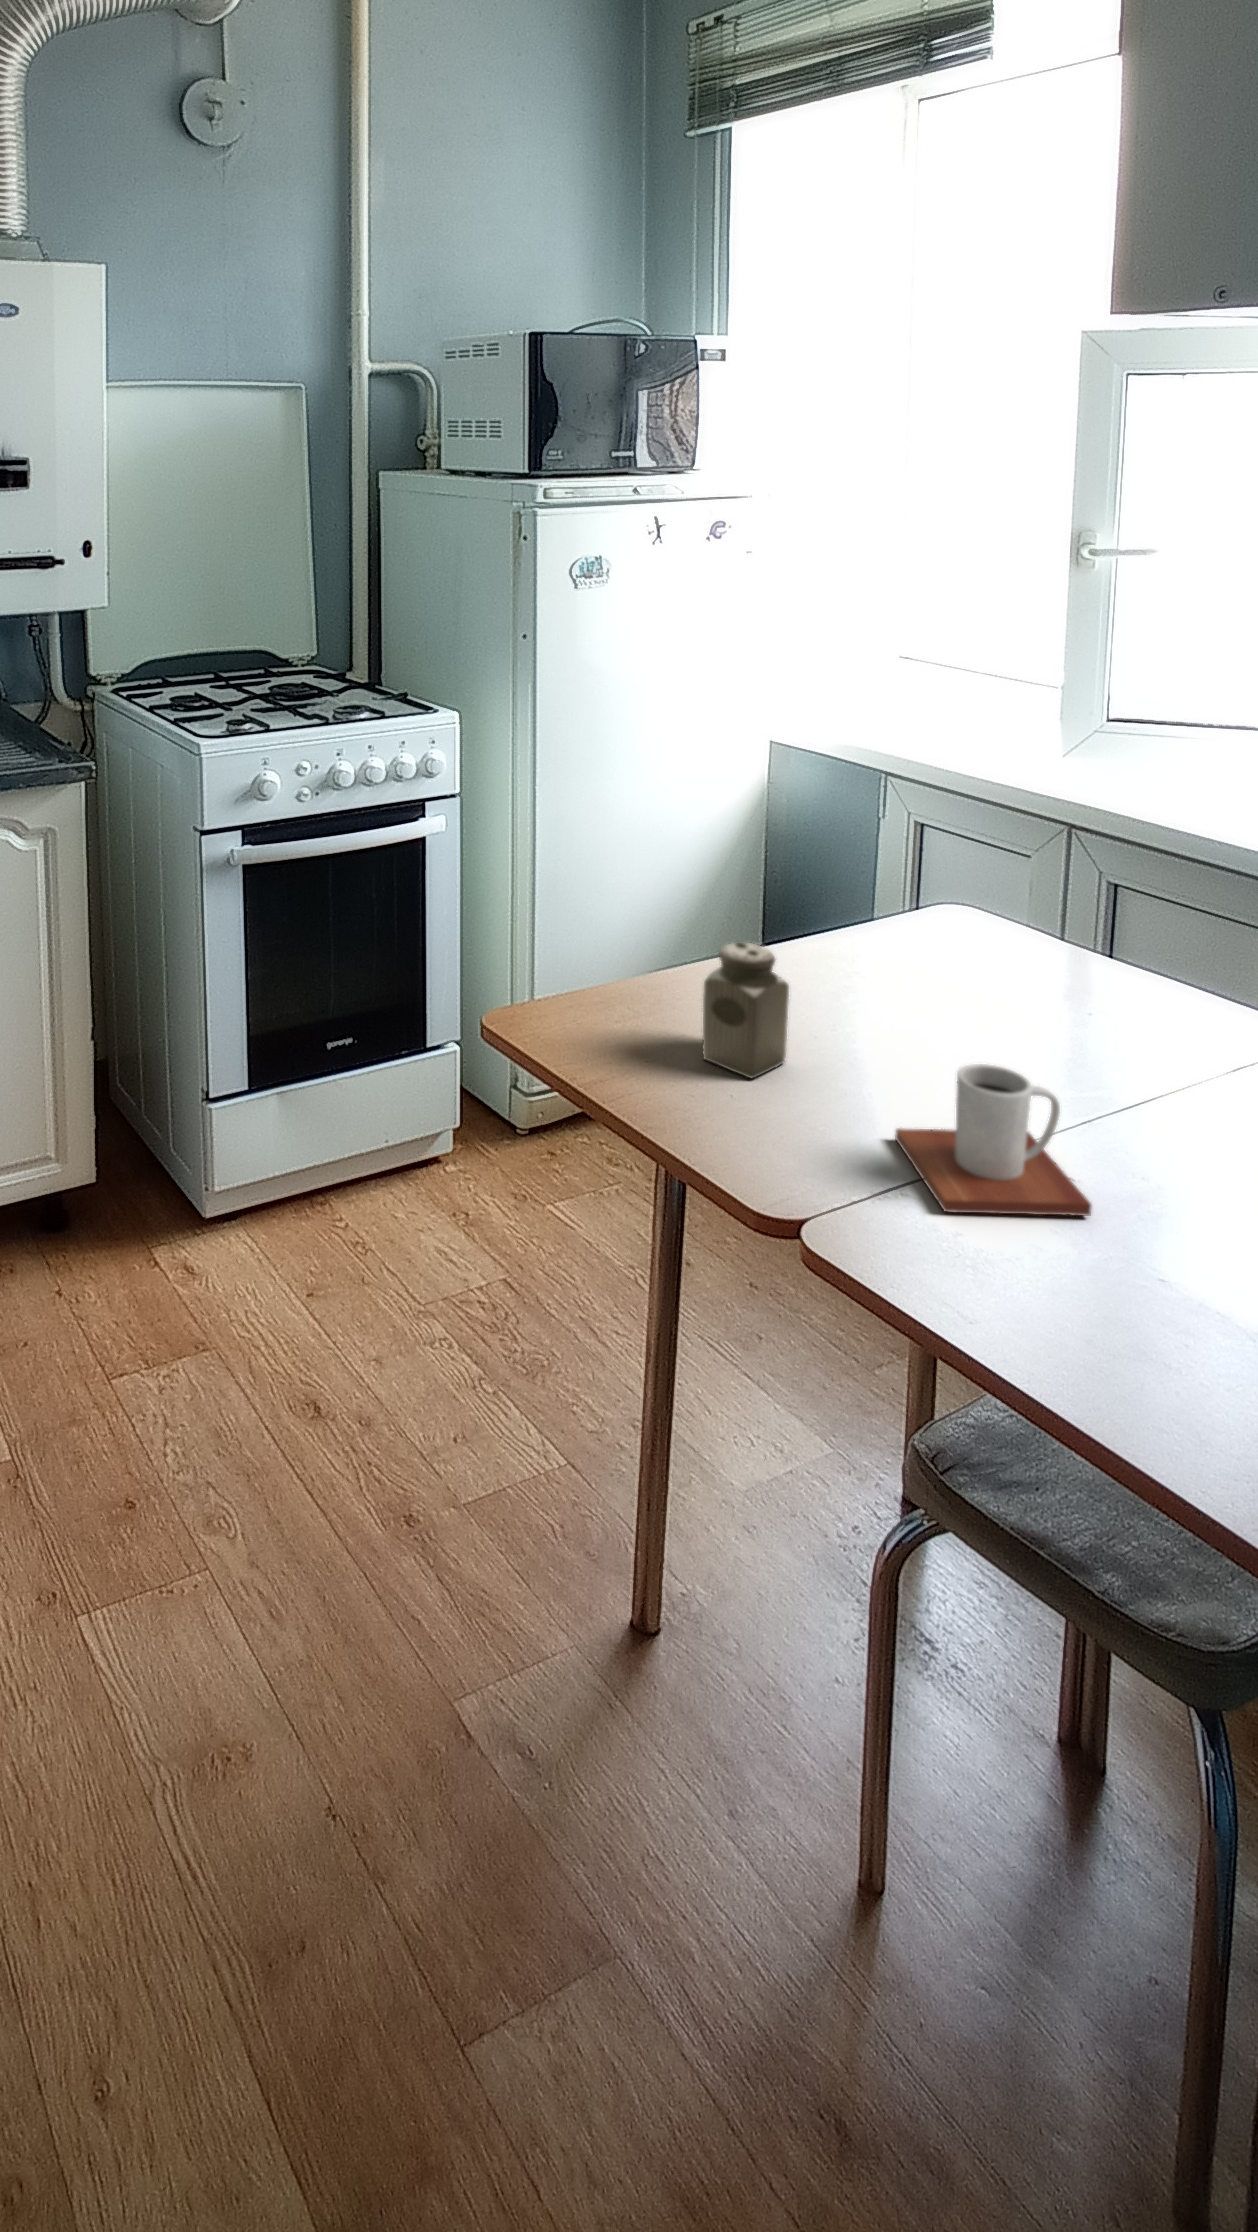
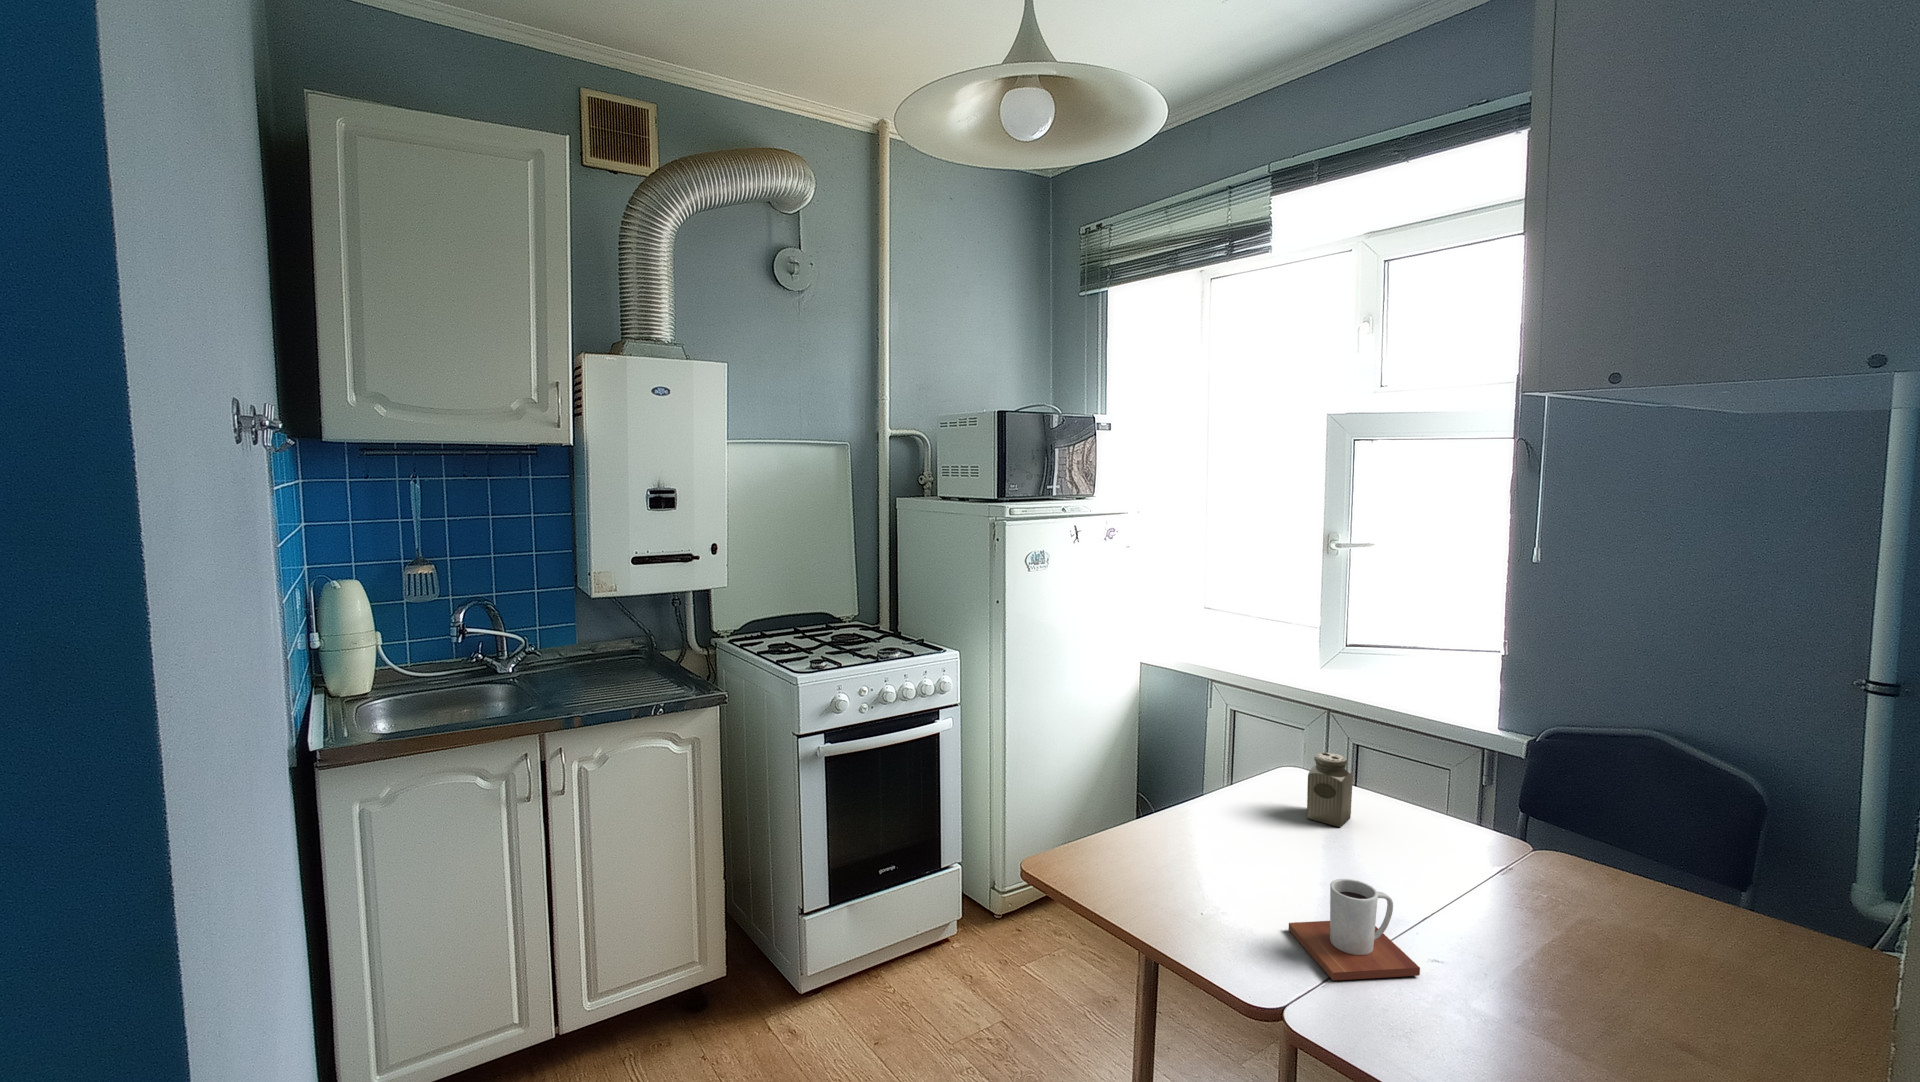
salt shaker: present [702,943,789,1078] -> present [1307,753,1353,827]

